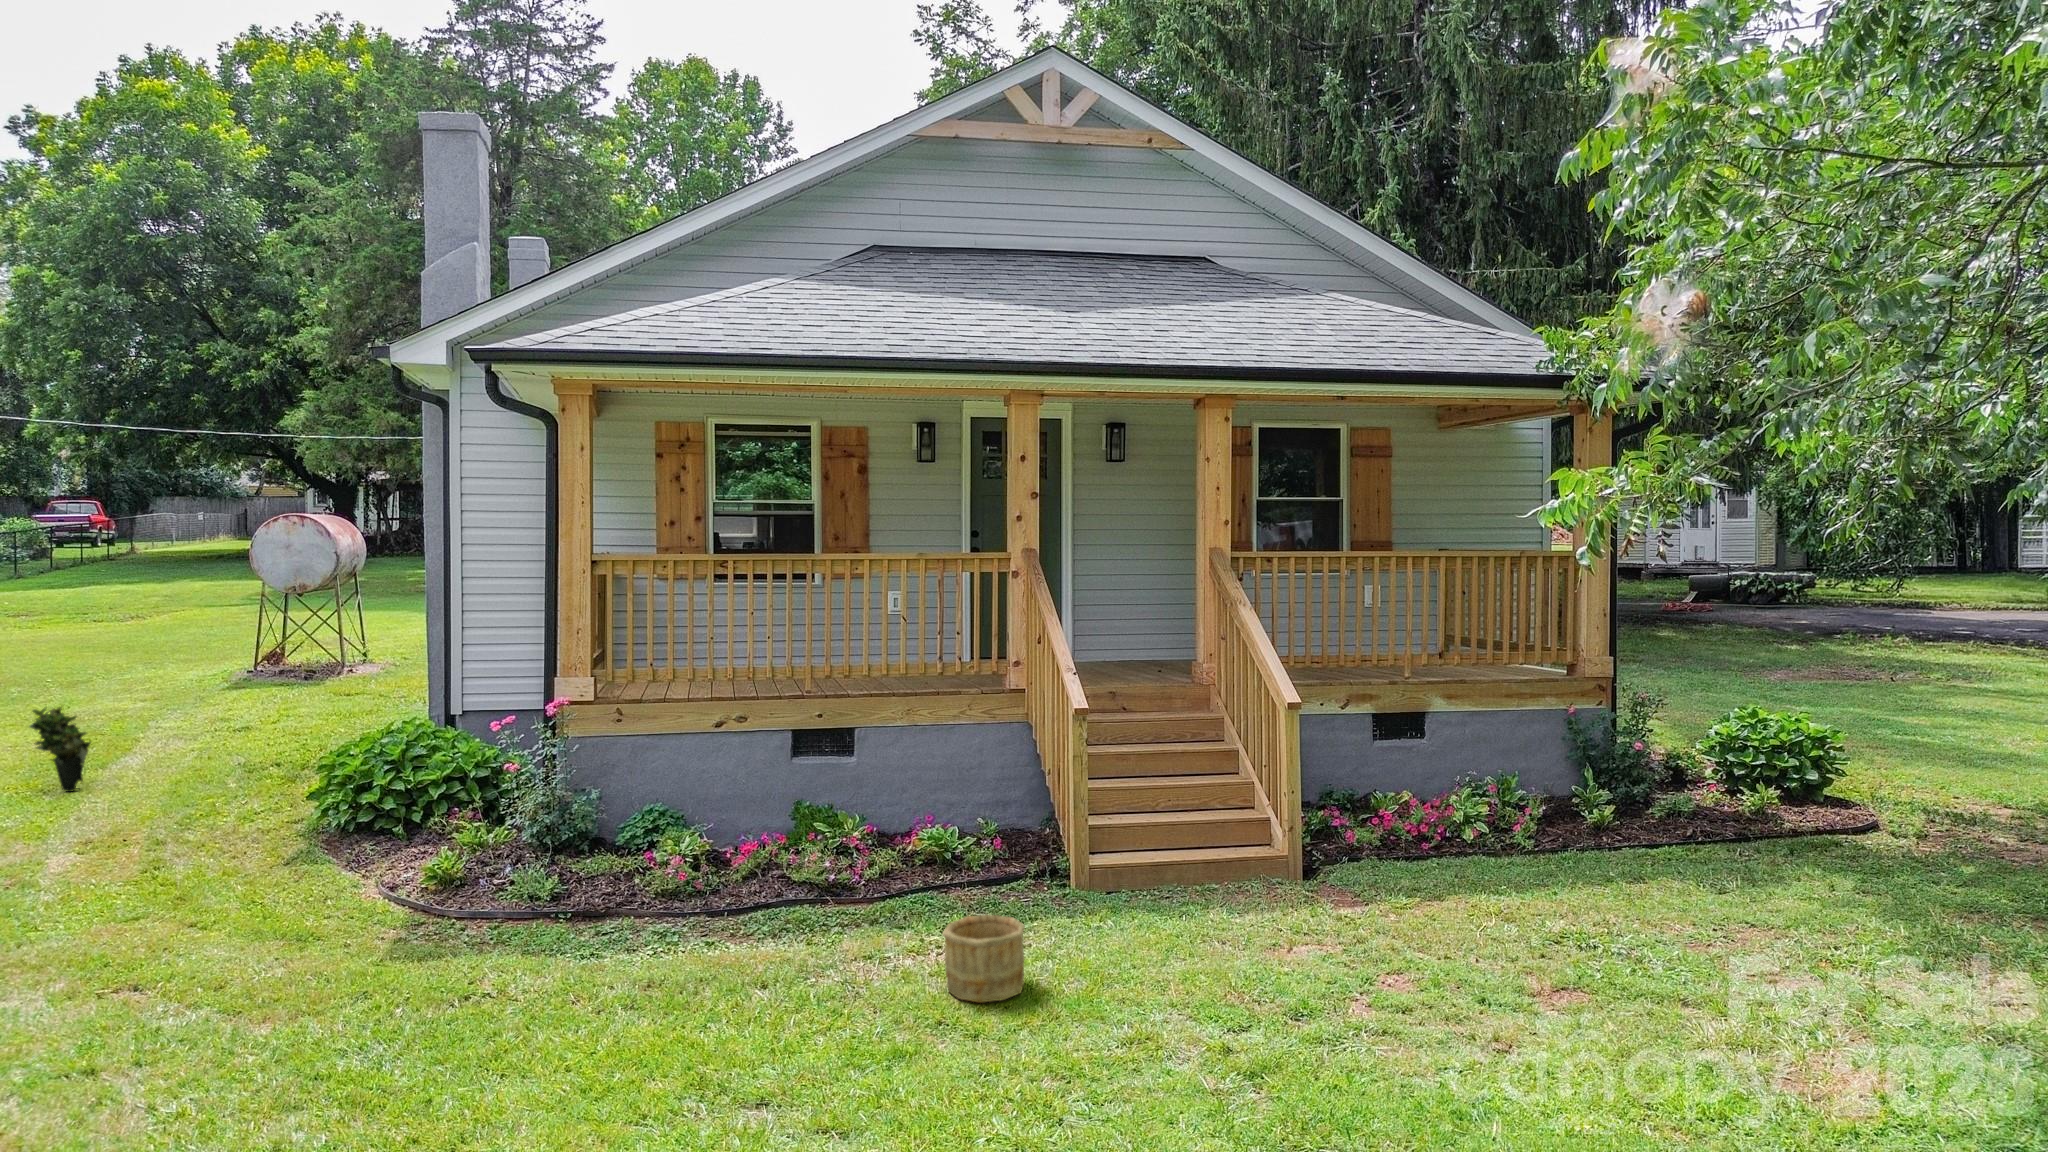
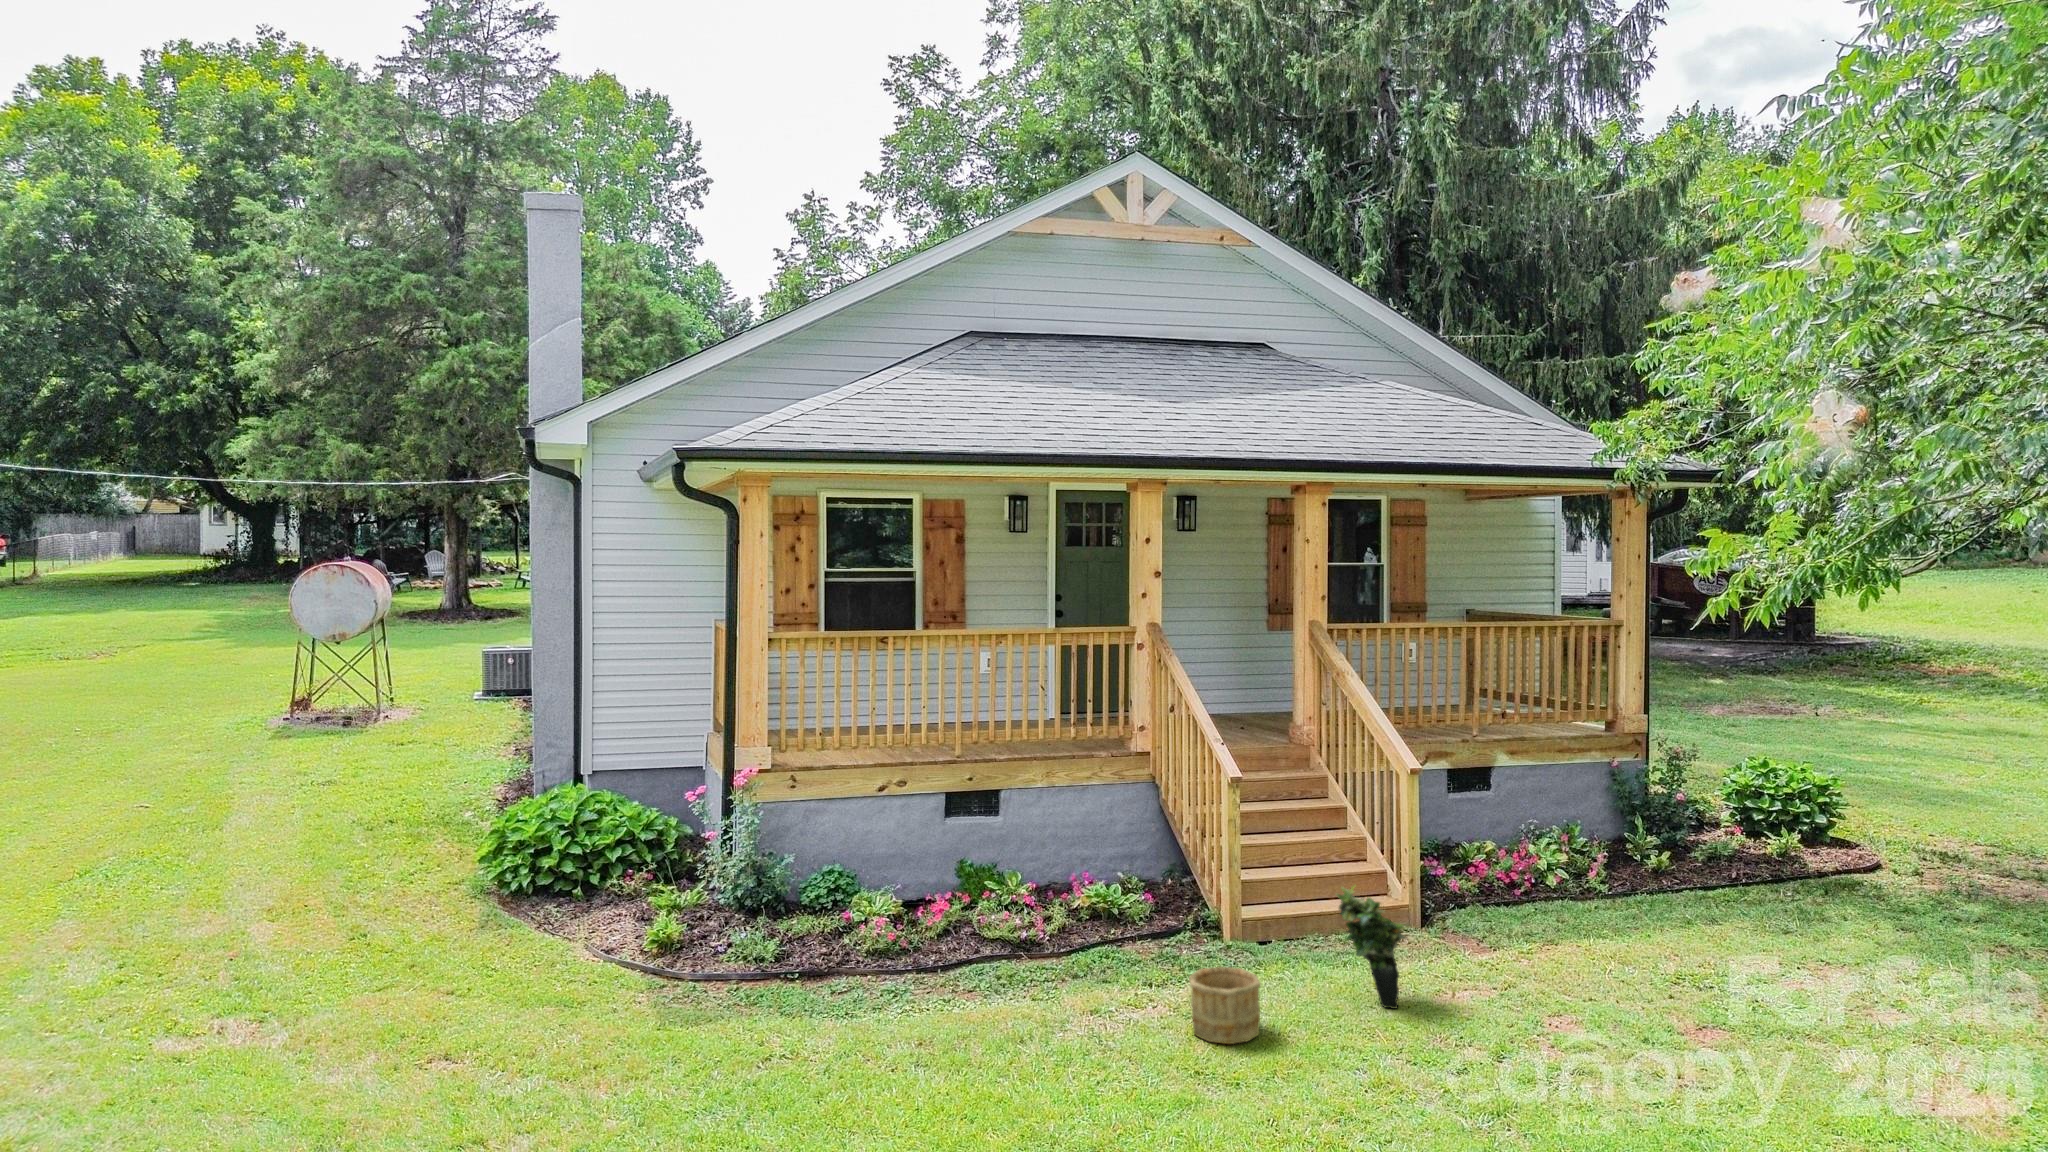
potted plant: present [30,707,91,792] -> present [1337,886,1408,1009]

